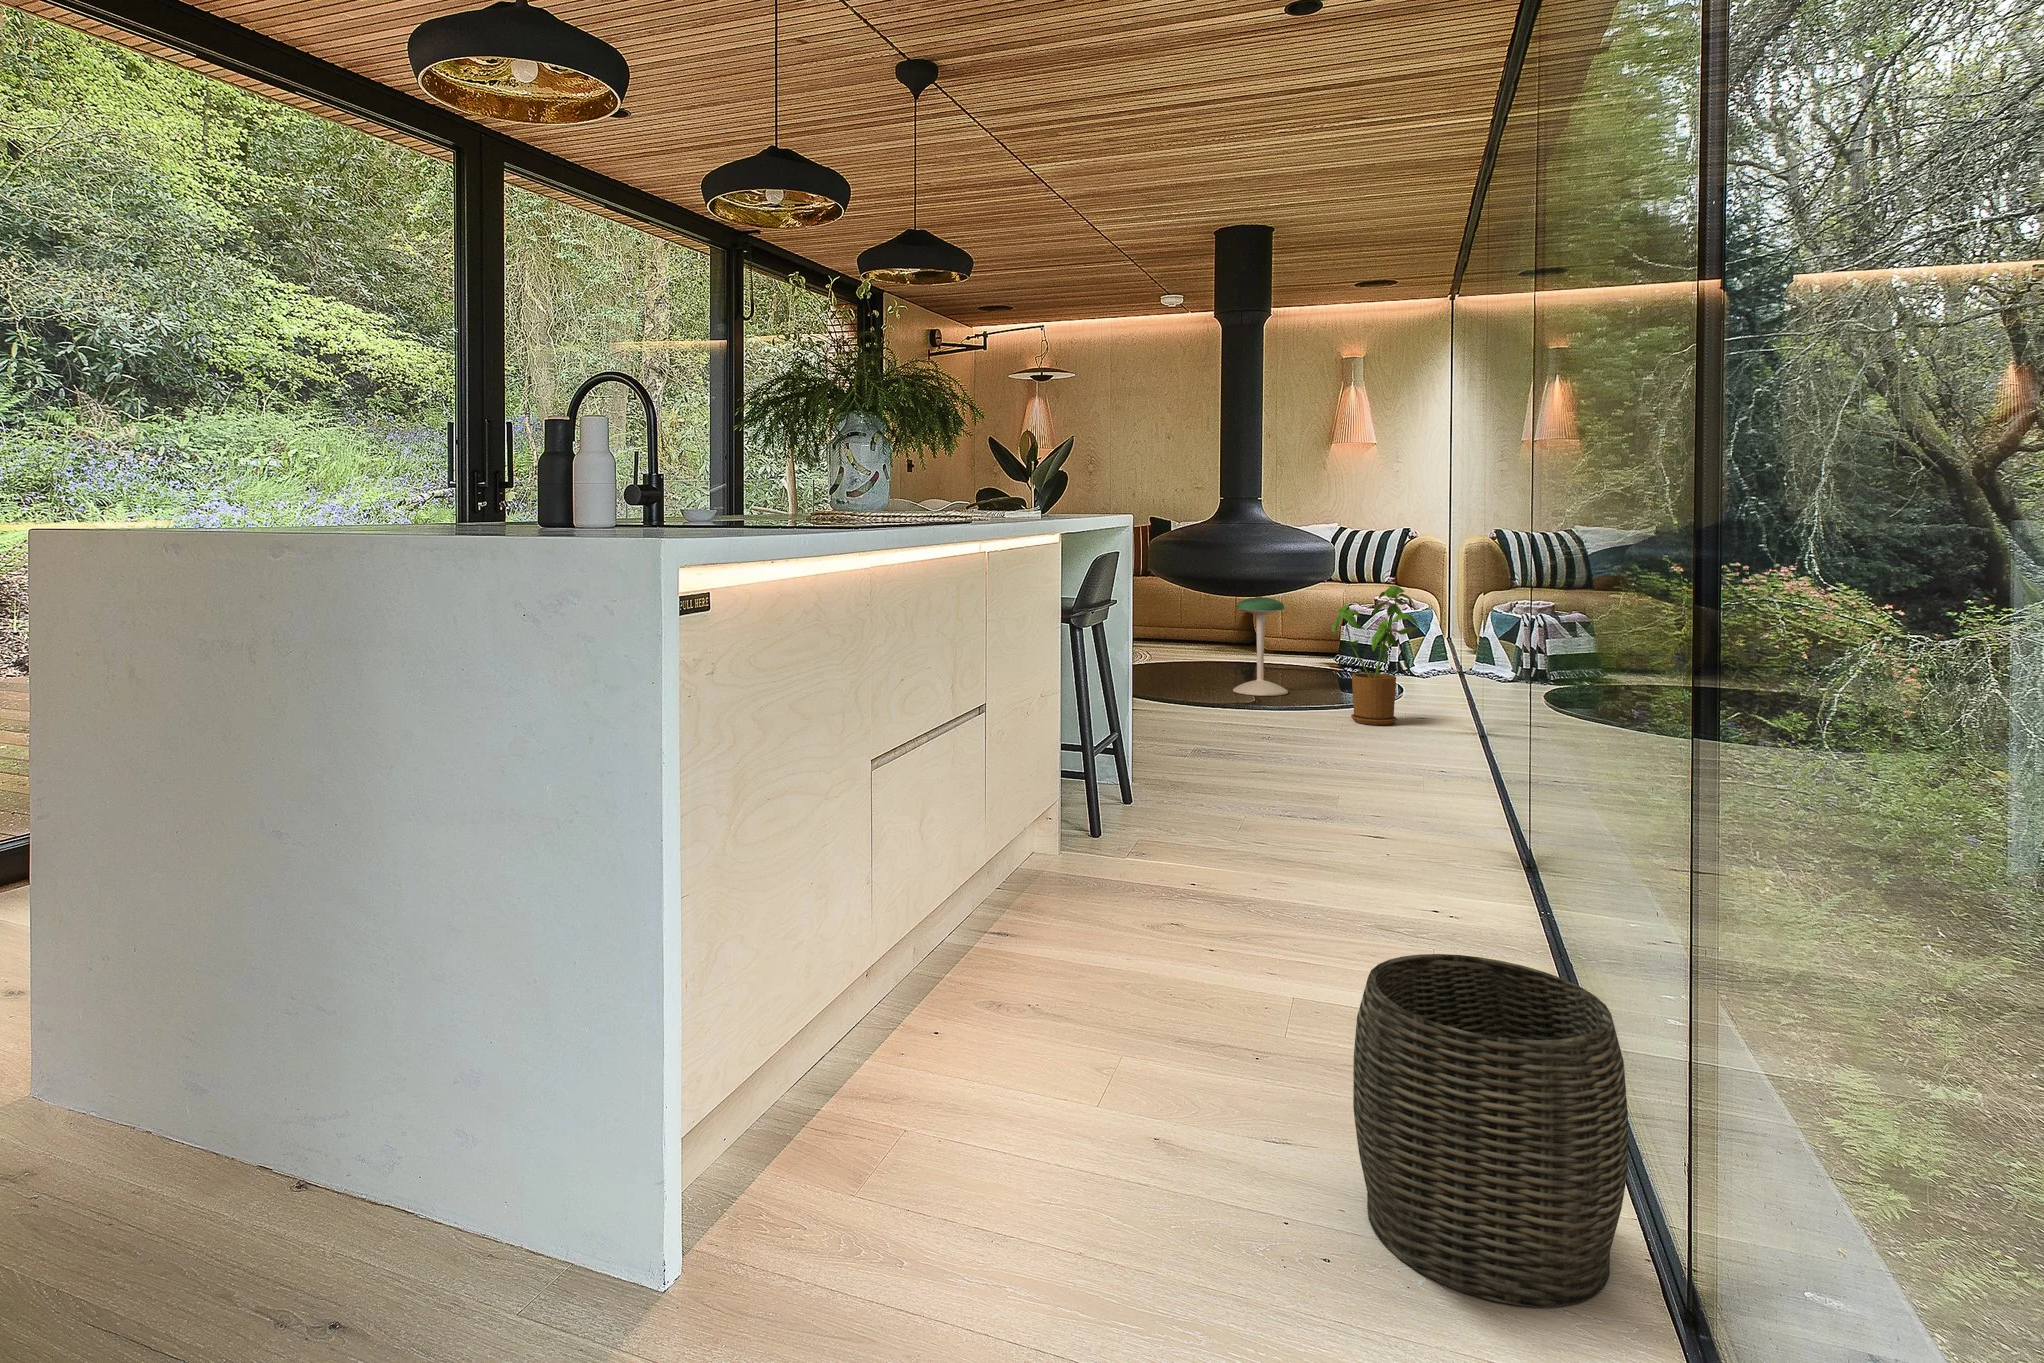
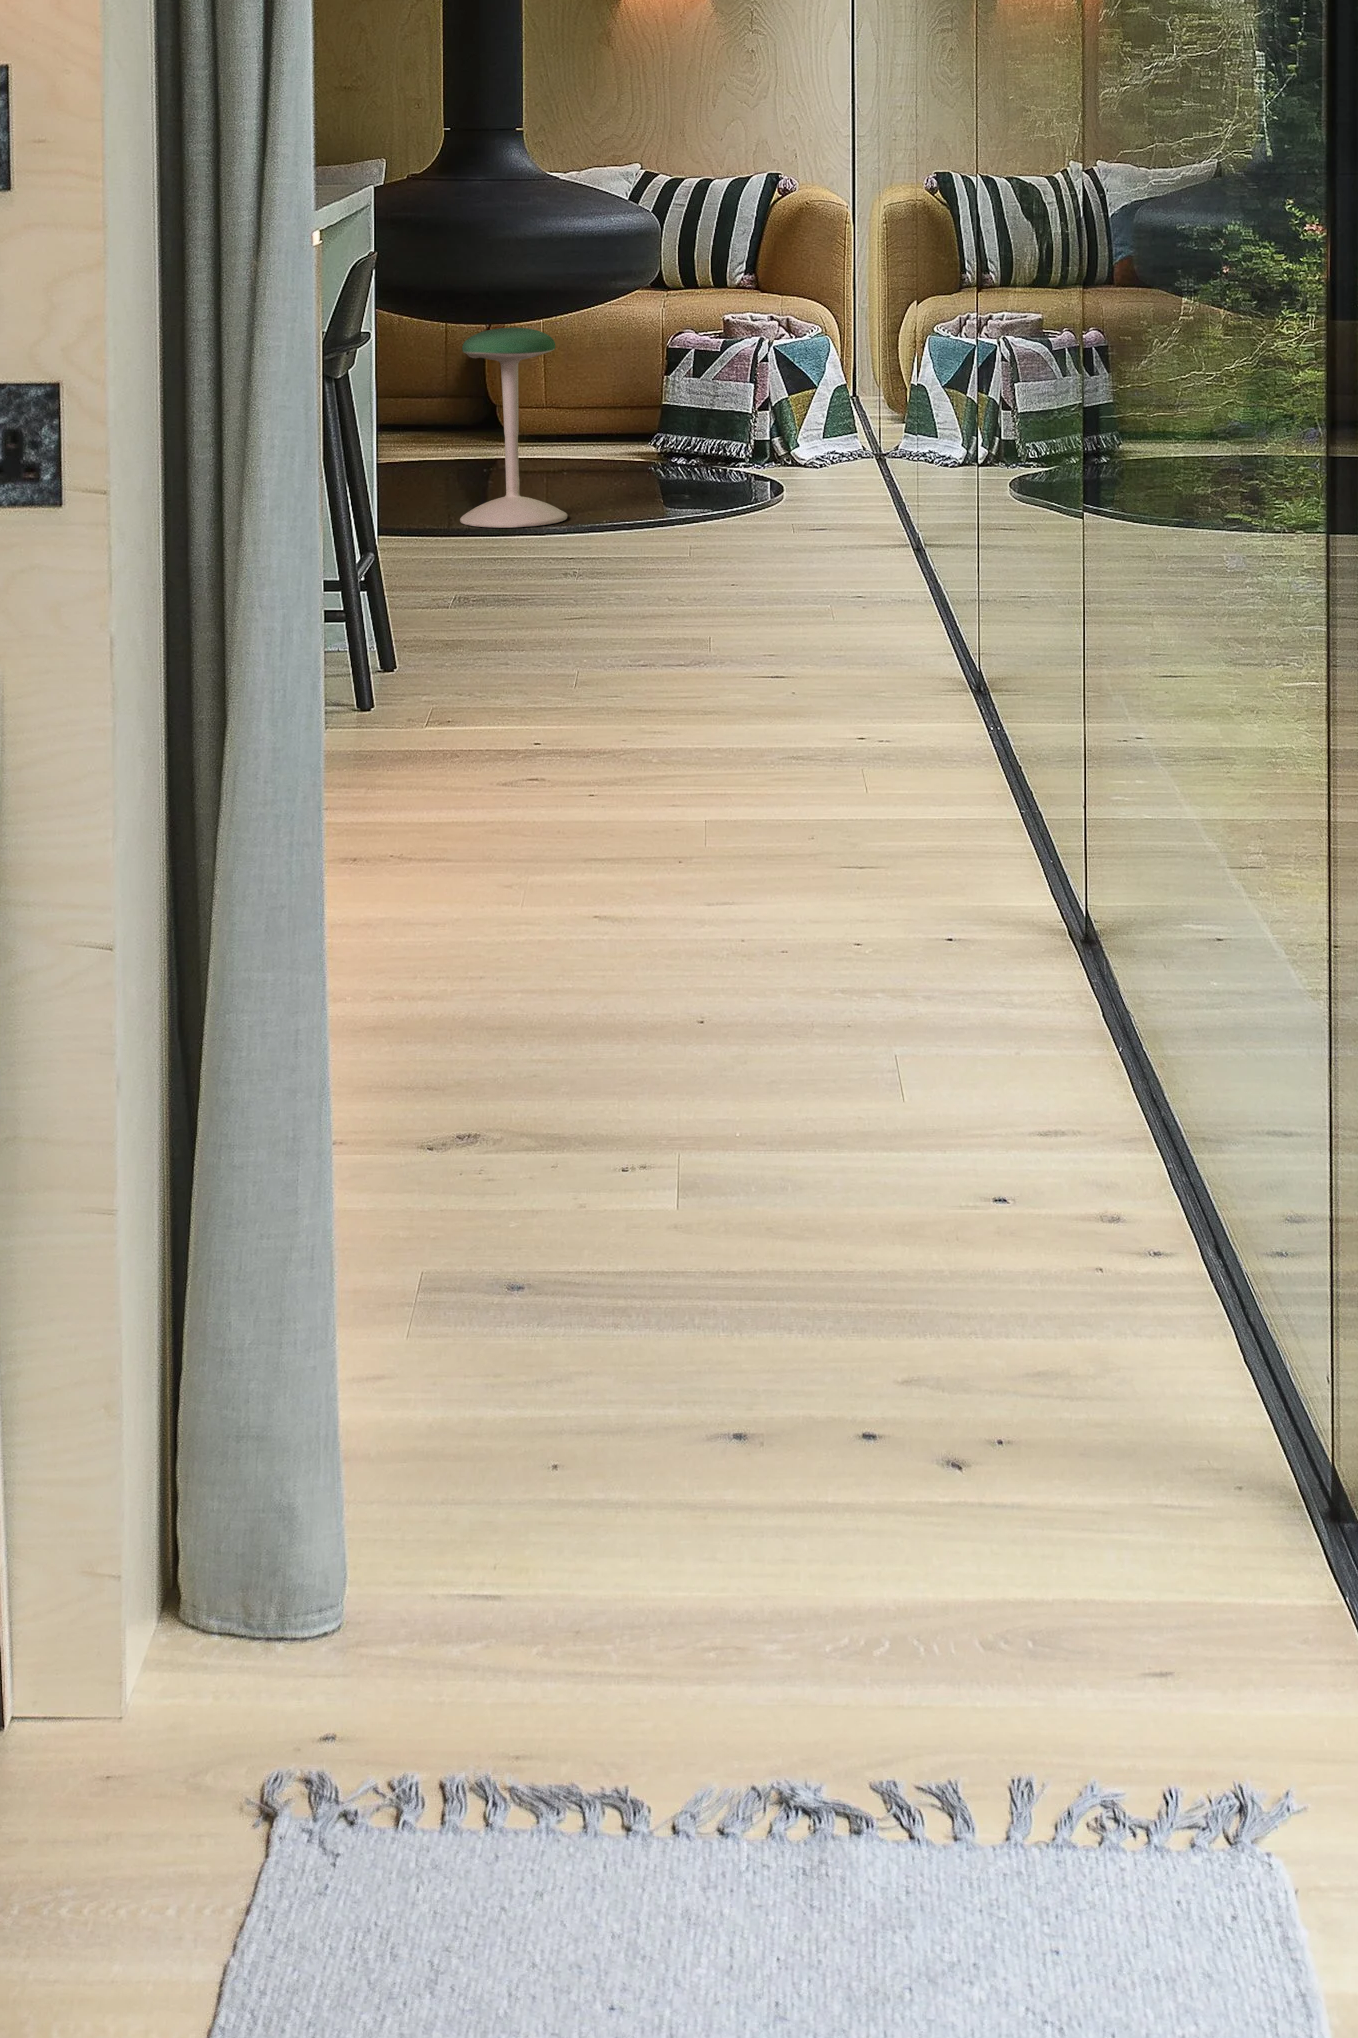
house plant: present [1332,586,1419,725] -> none [650,294,808,566]
woven basket: present [1353,954,1628,1307] -> none [745,883,1119,1364]

